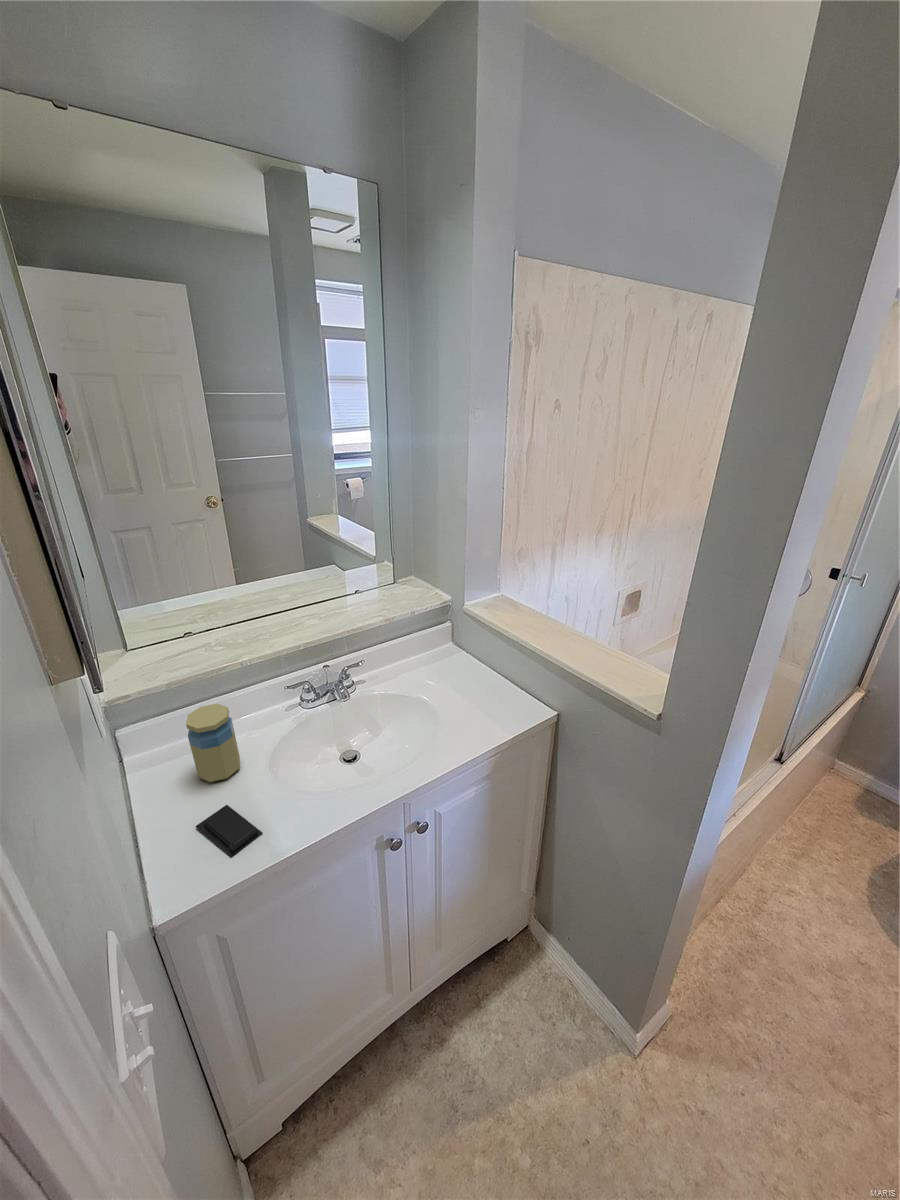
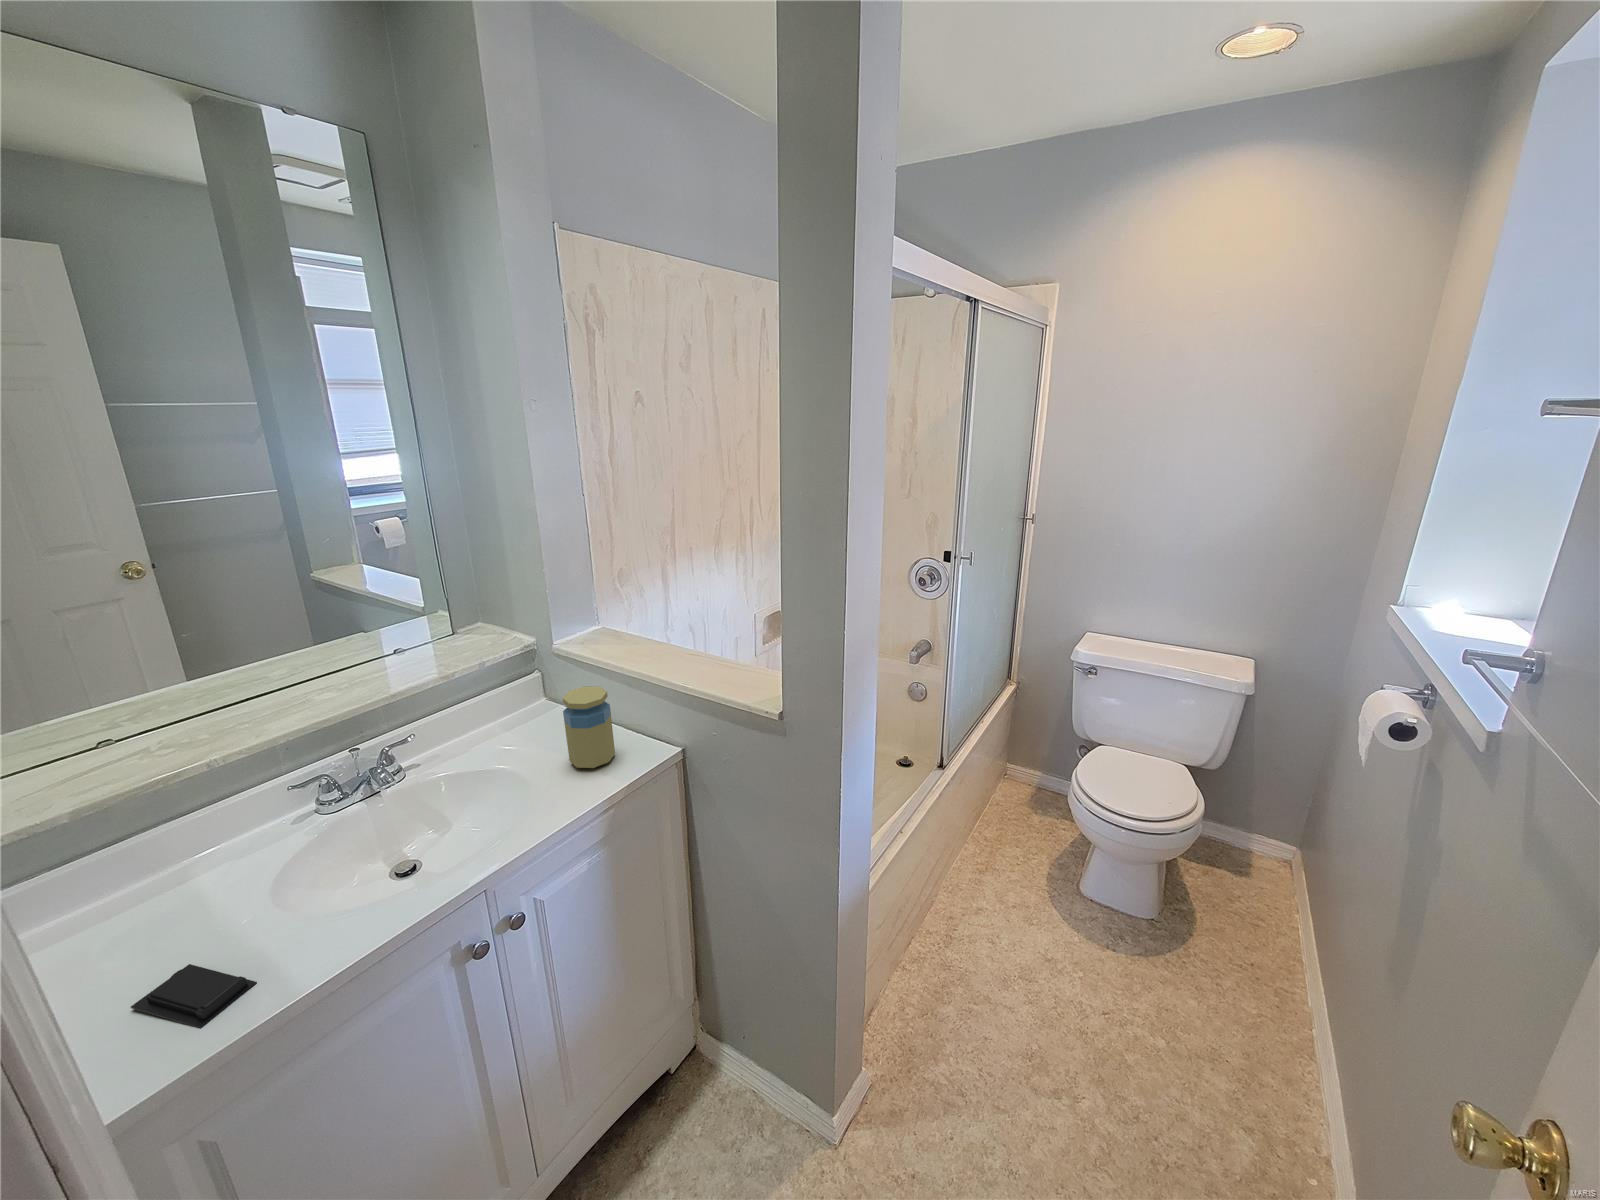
jar: present [186,704,240,782] -> present [563,686,615,768]

